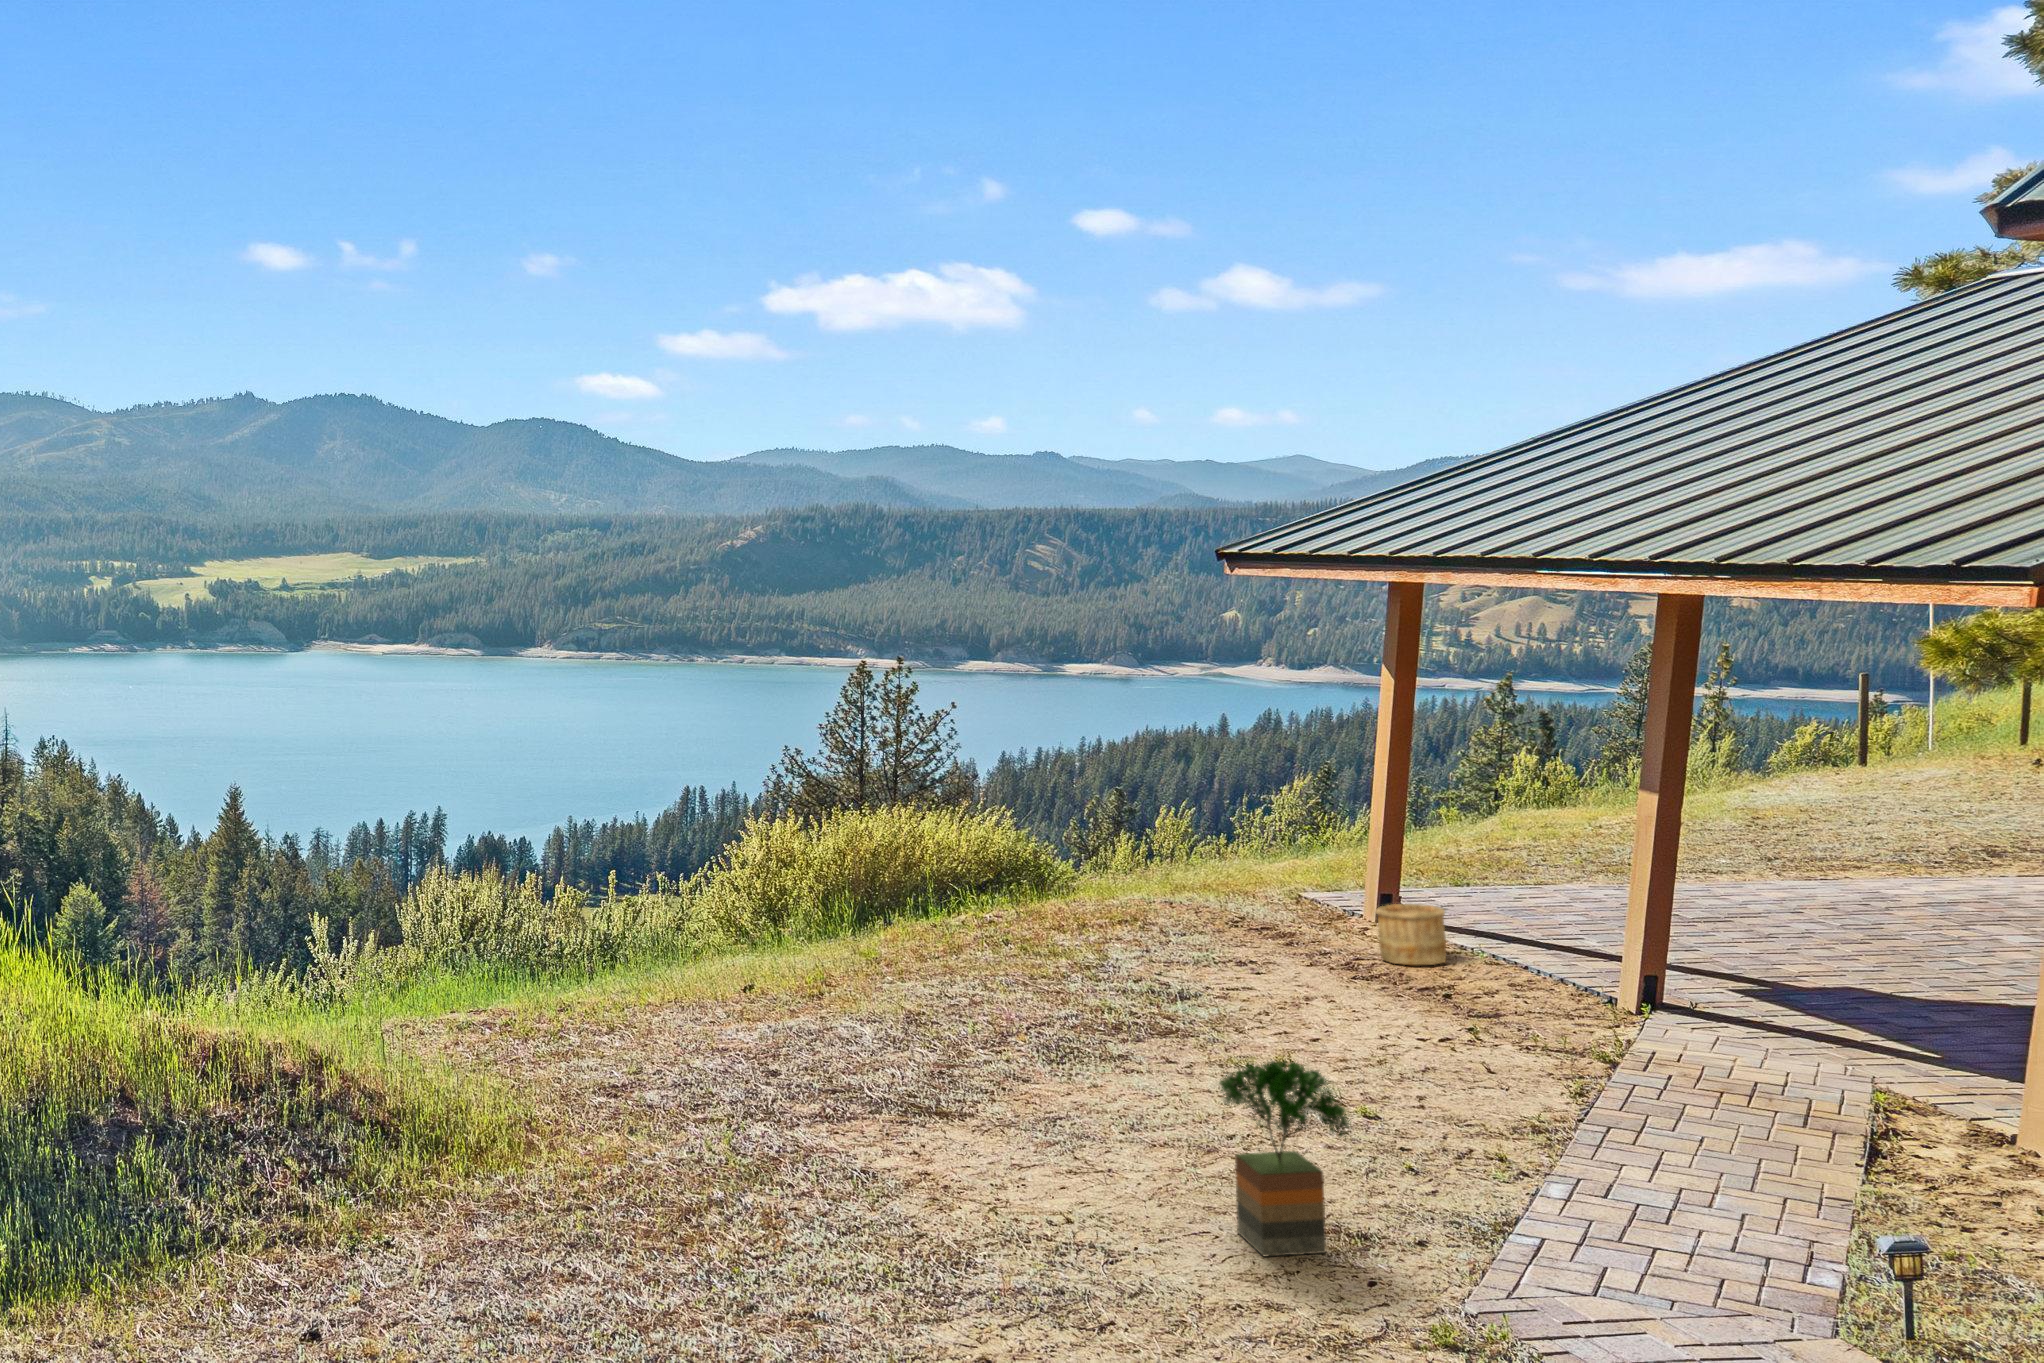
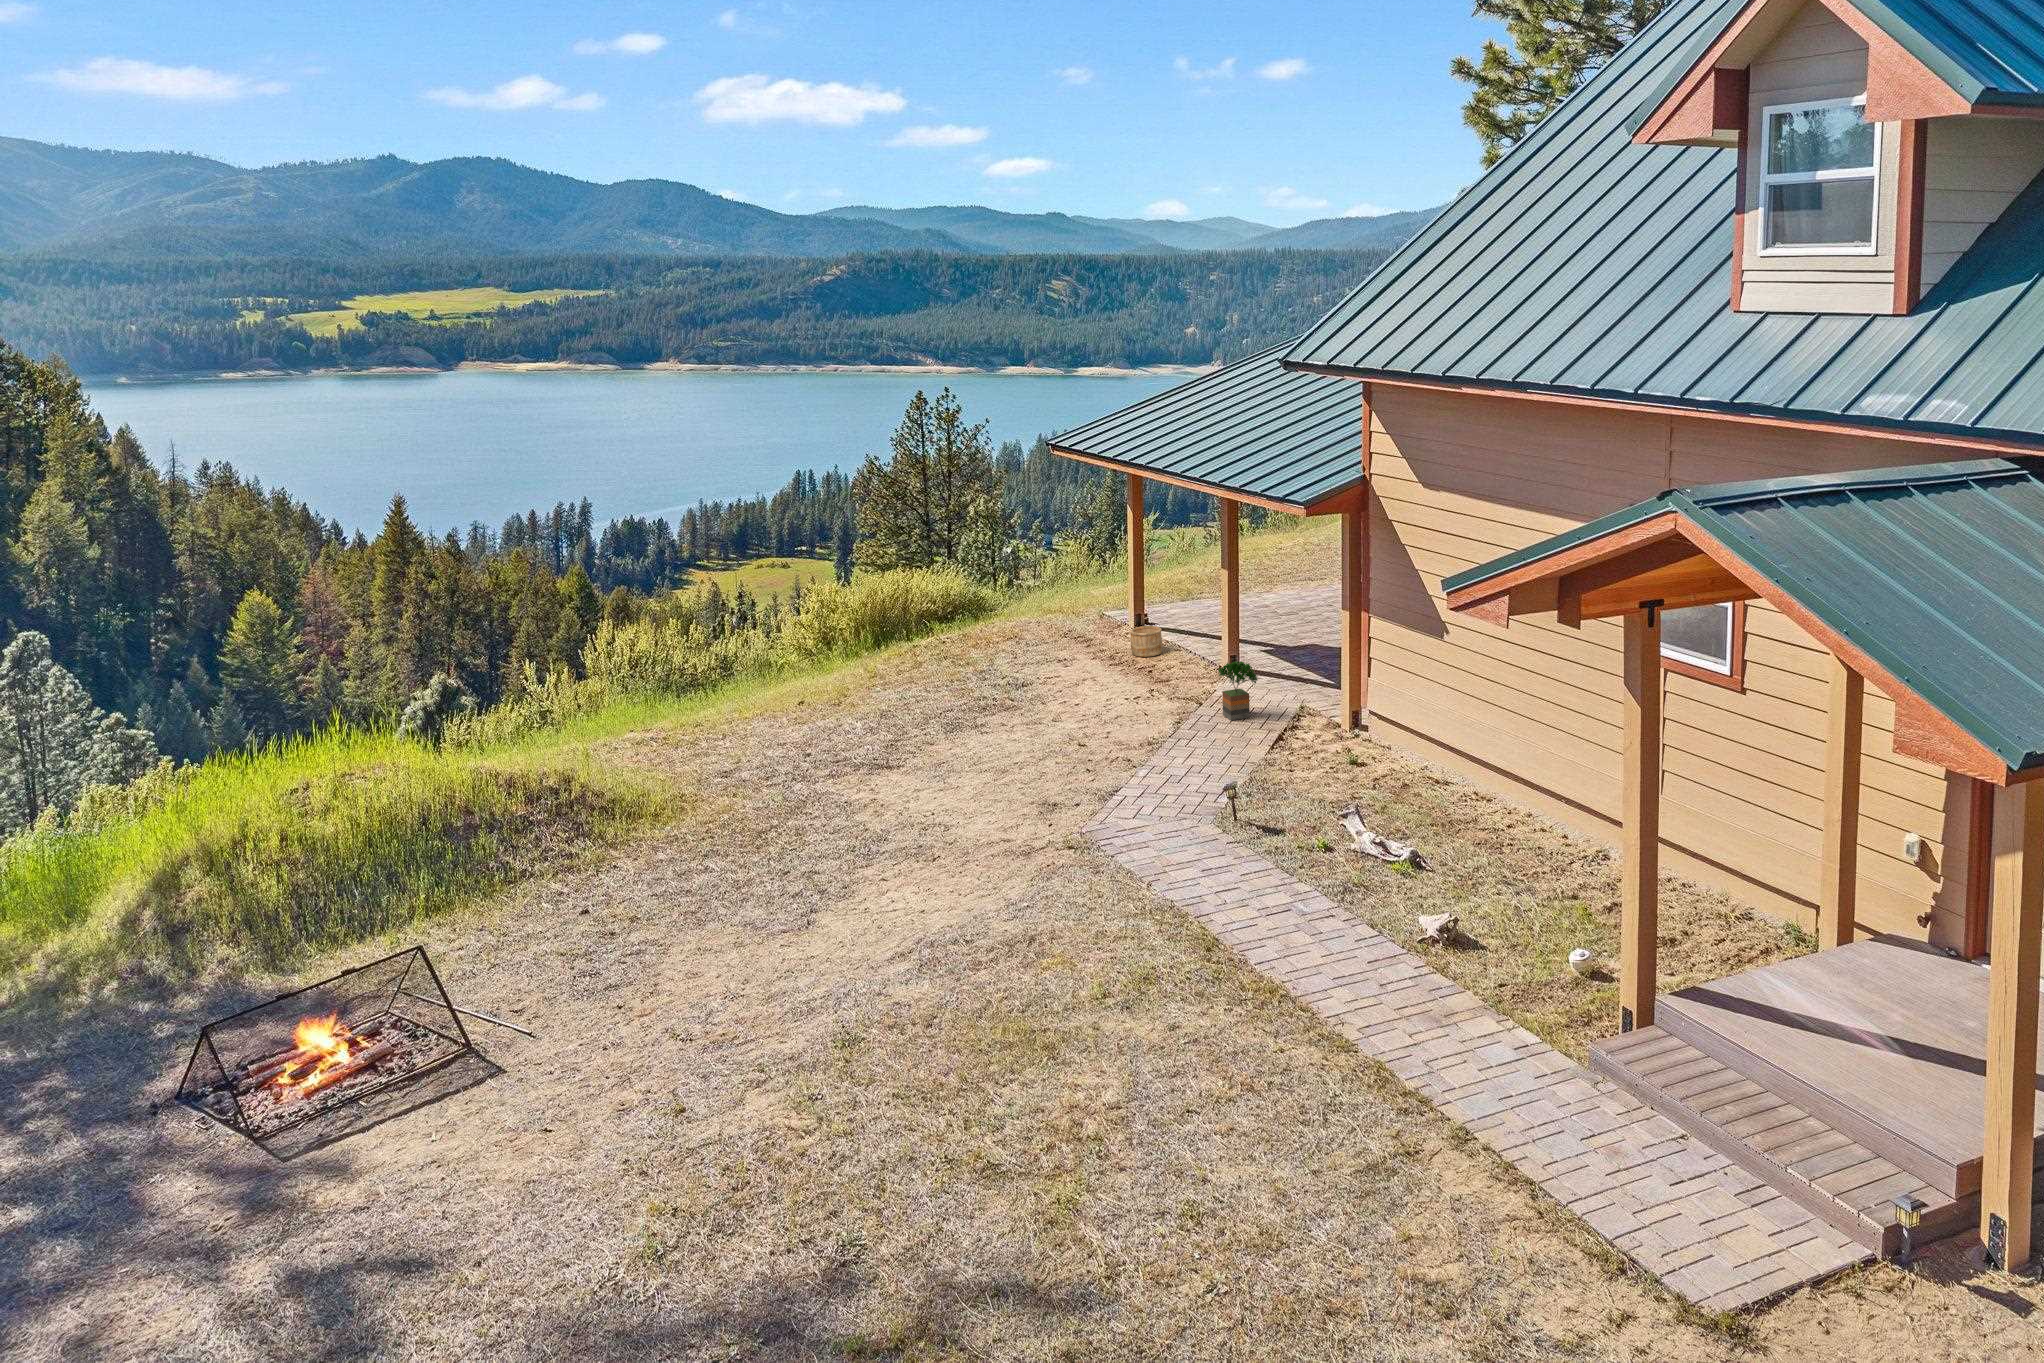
potted tree: present [1219,1059,1351,1256] -> present [1218,661,1258,721]

